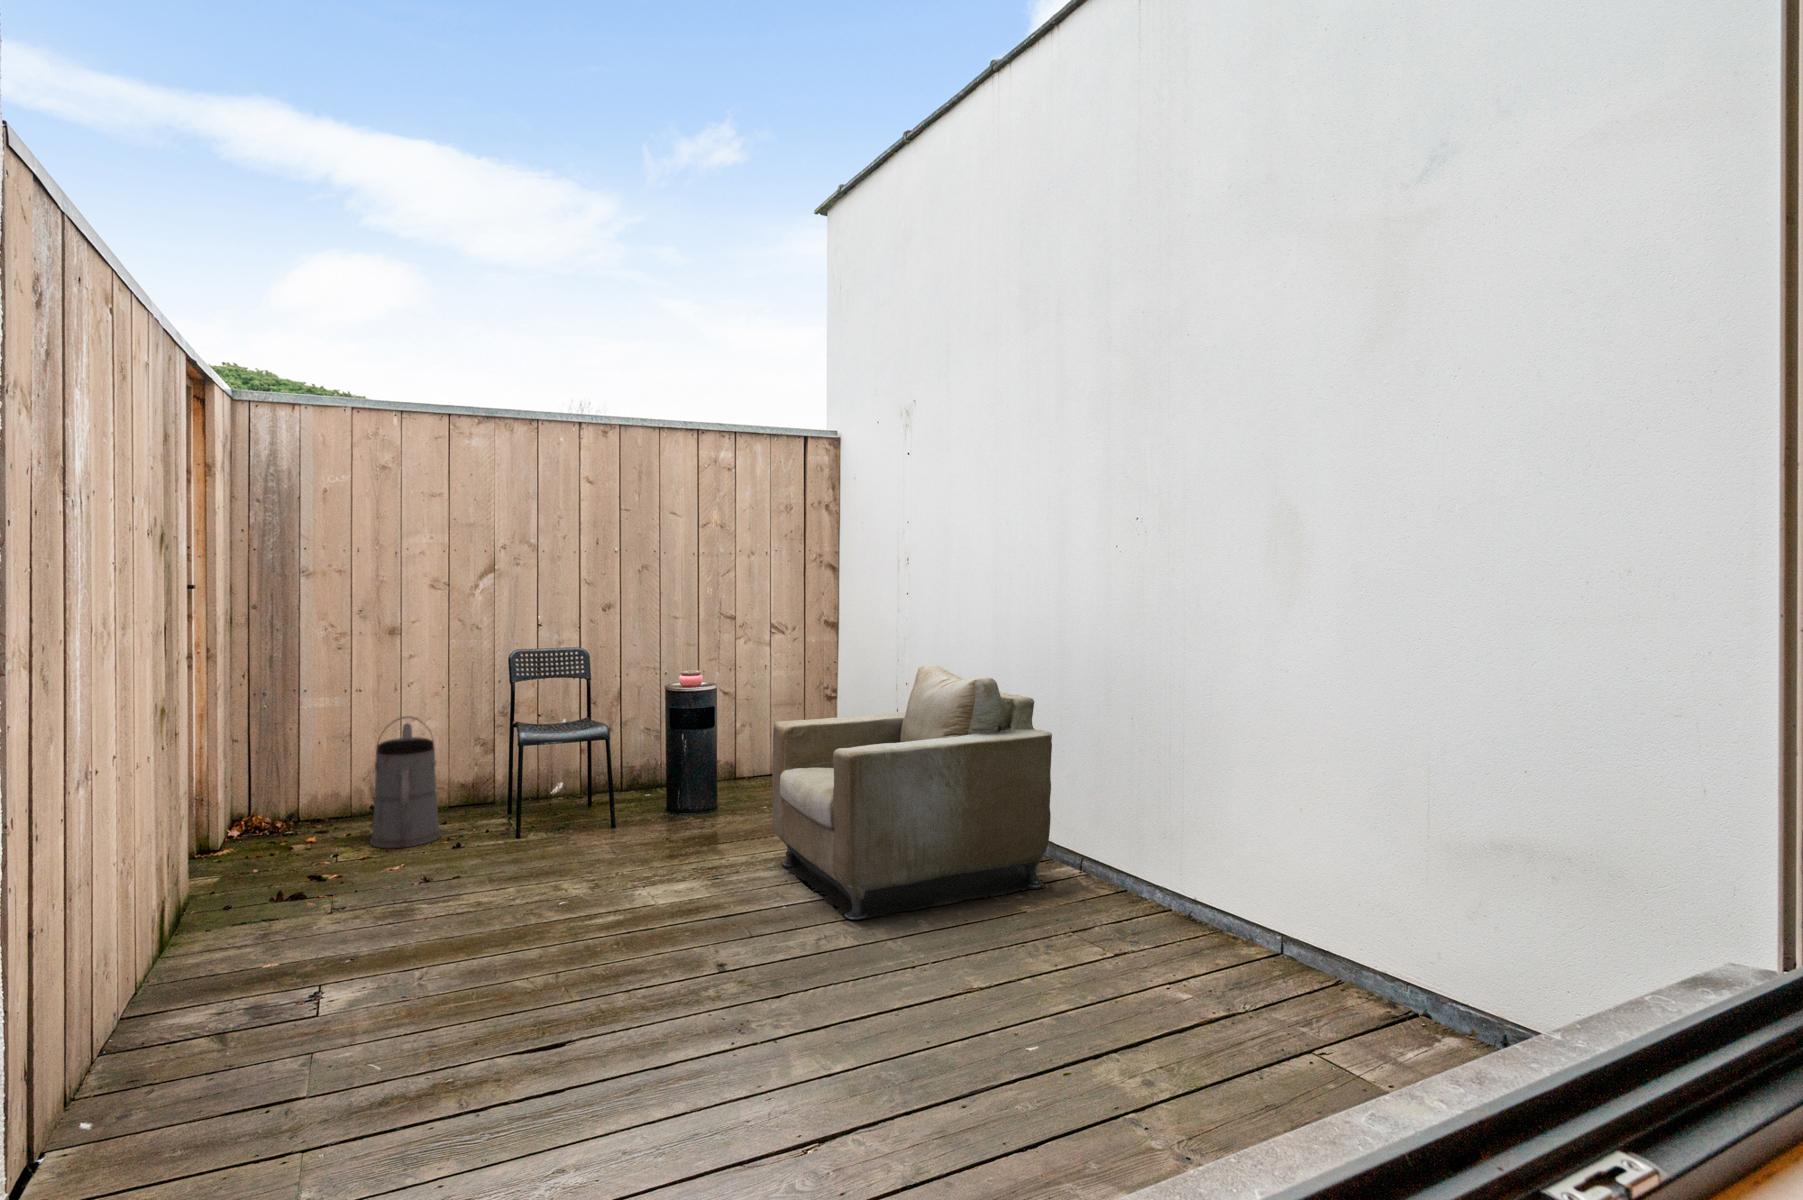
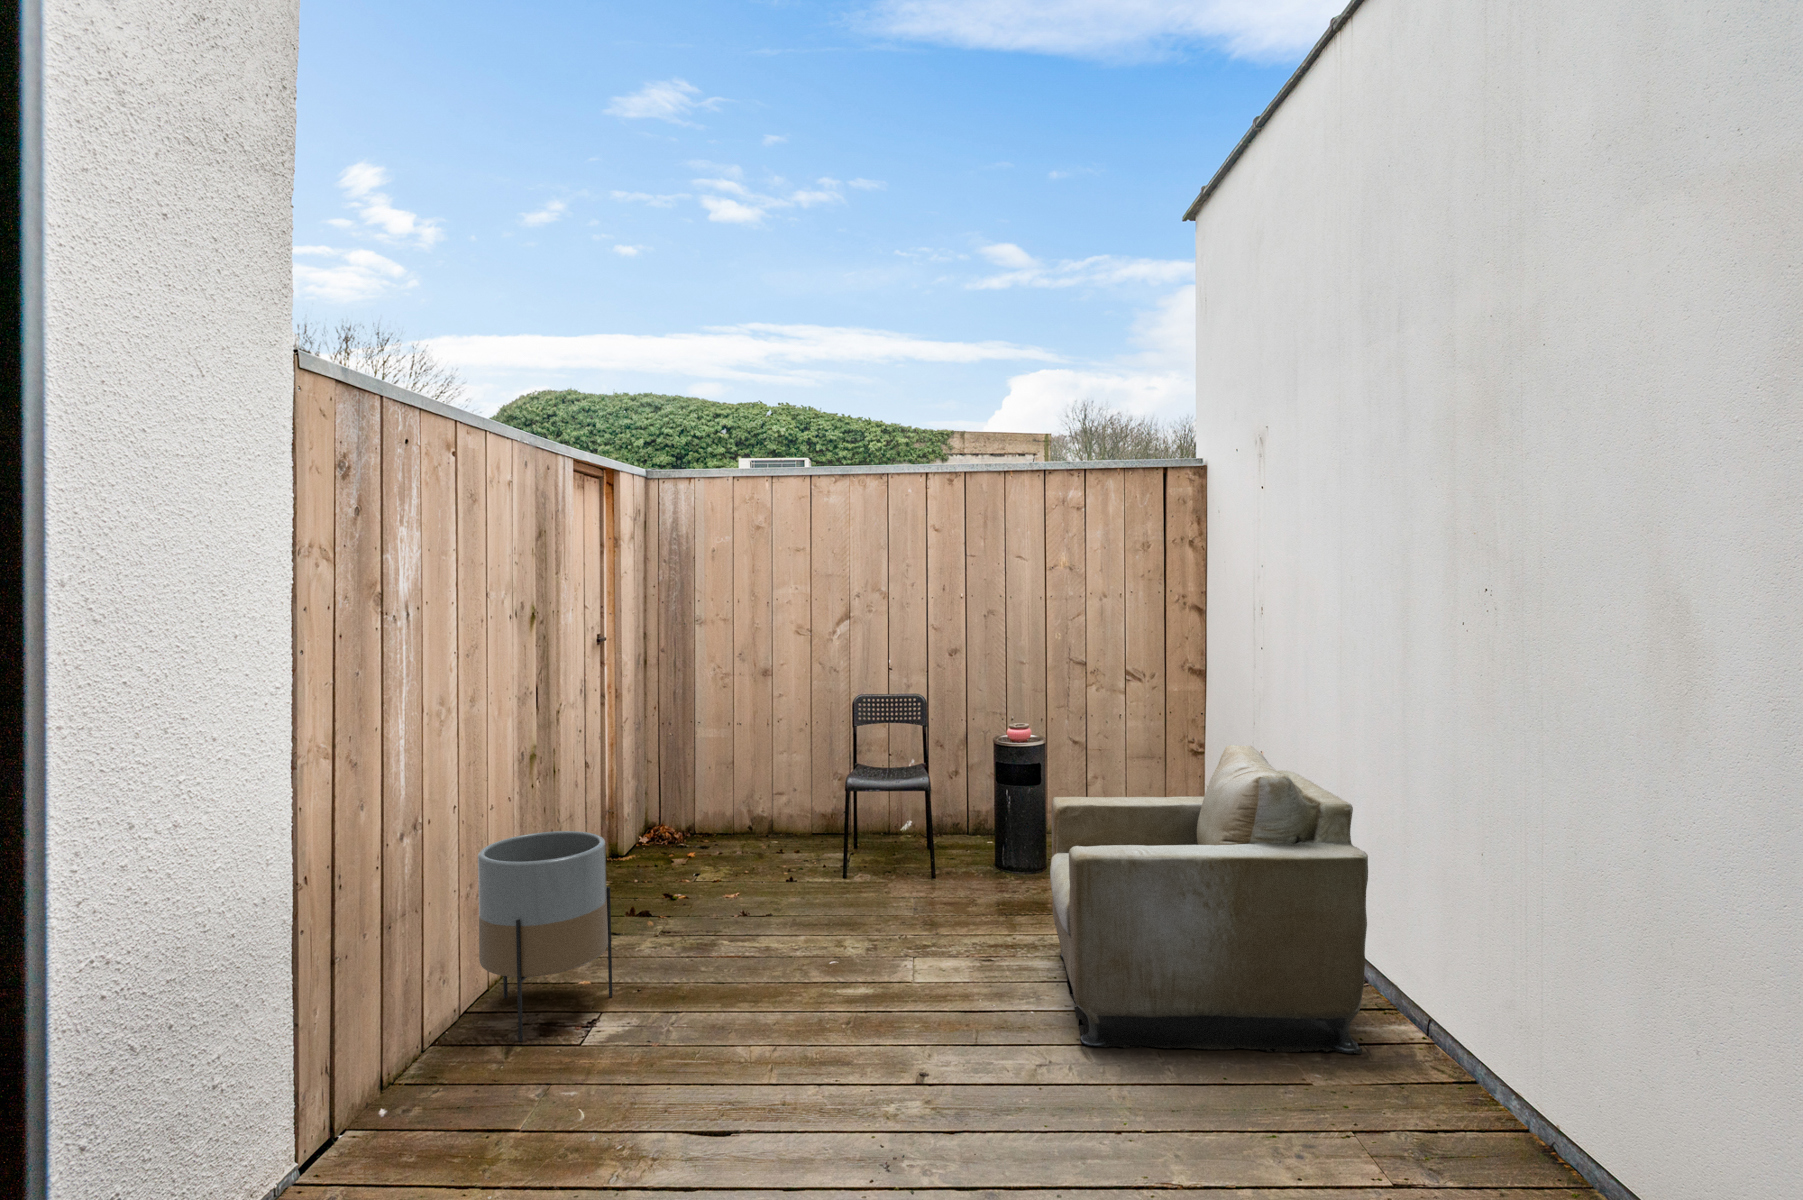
watering can: present [370,716,442,848] -> none [733,754,790,873]
planter: none [141,791,324,1041] -> present [478,831,612,1042]

